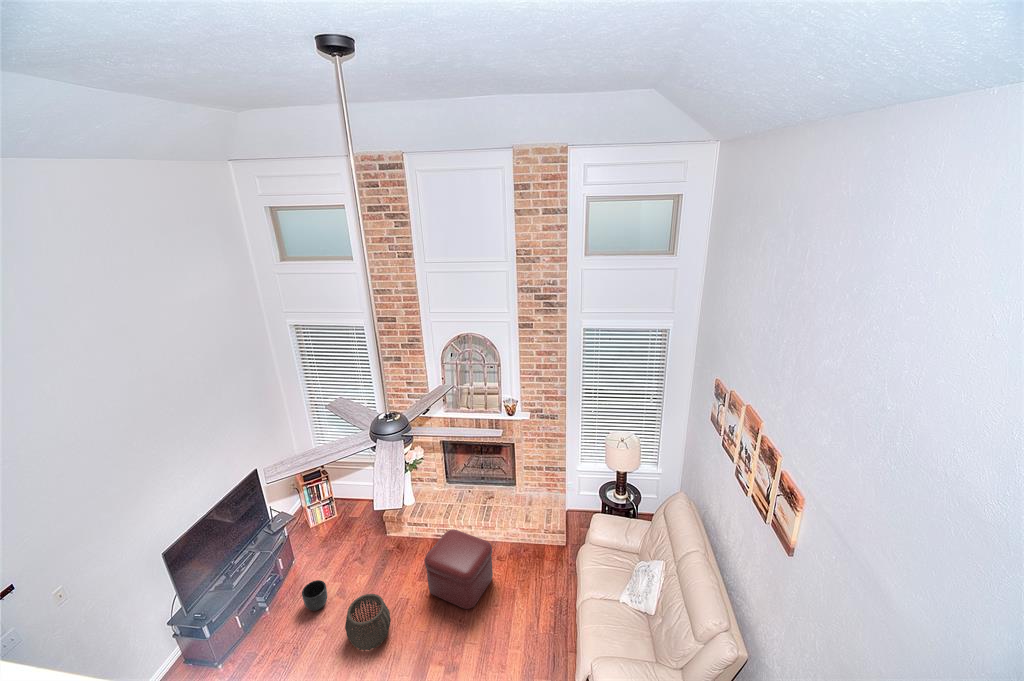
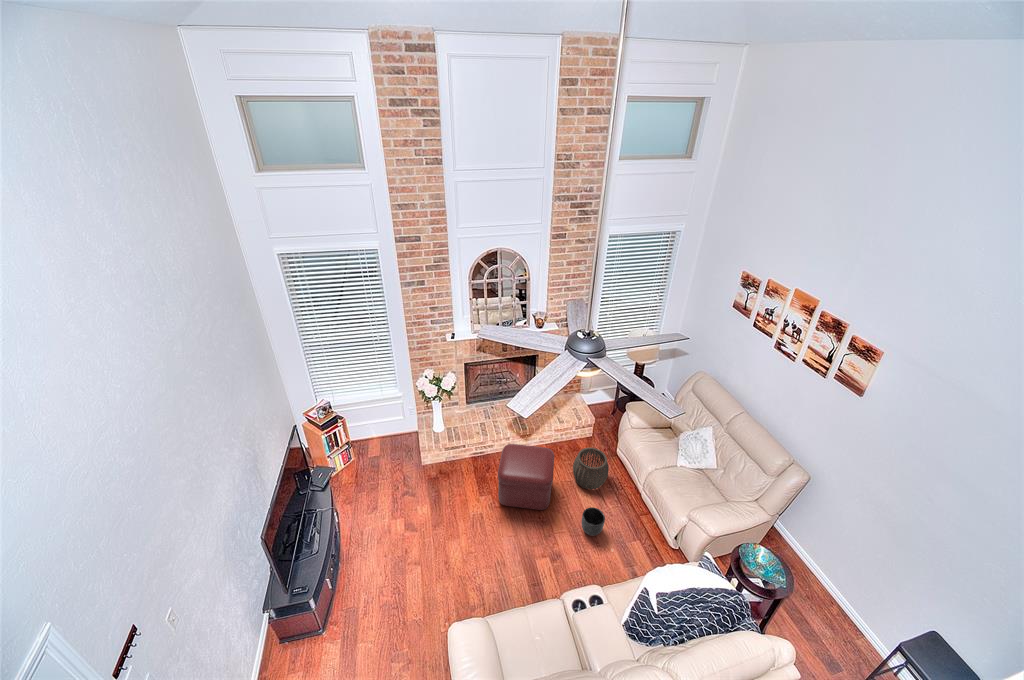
planter: present [302,580,327,611] -> present [582,507,605,536]
woven basket: present [345,594,391,651] -> present [573,448,609,490]

